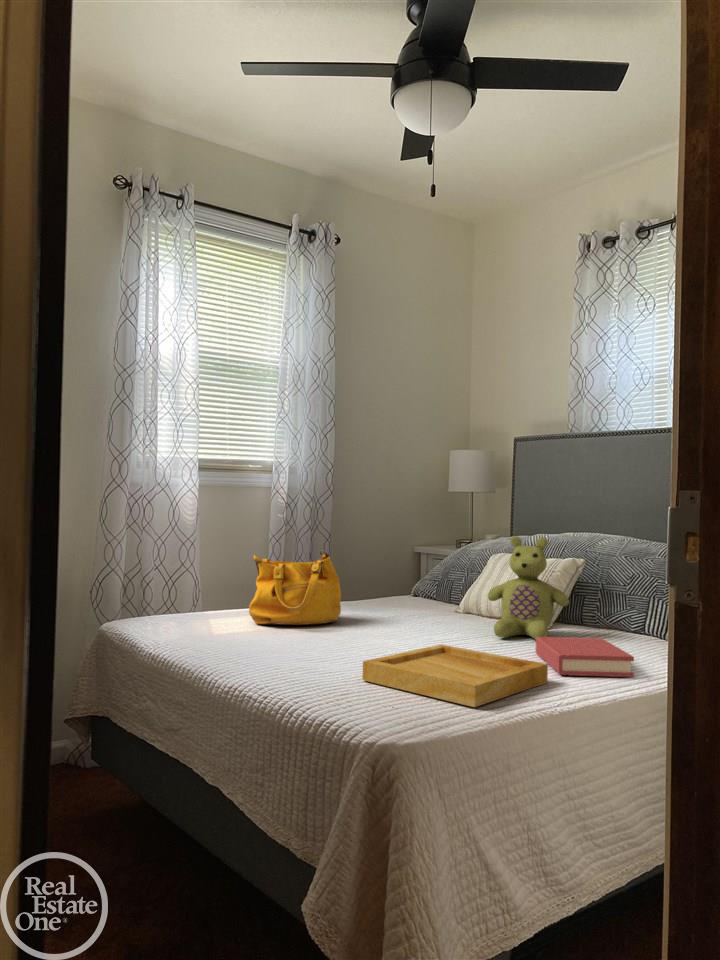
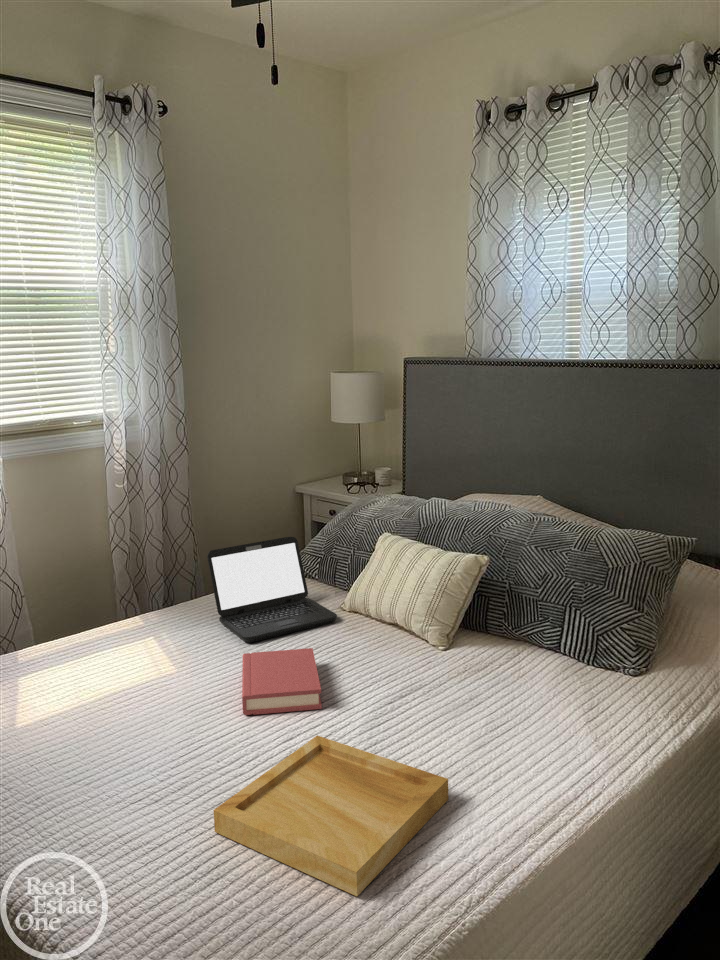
stuffed bear: present [488,536,569,639] -> none [375,549,472,683]
handbag: present [249,551,341,625] -> none [75,573,197,681]
laptop: none [350,551,453,618] -> present [207,537,337,643]
hardback book: present [536,637,634,677] -> present [242,648,322,715]

